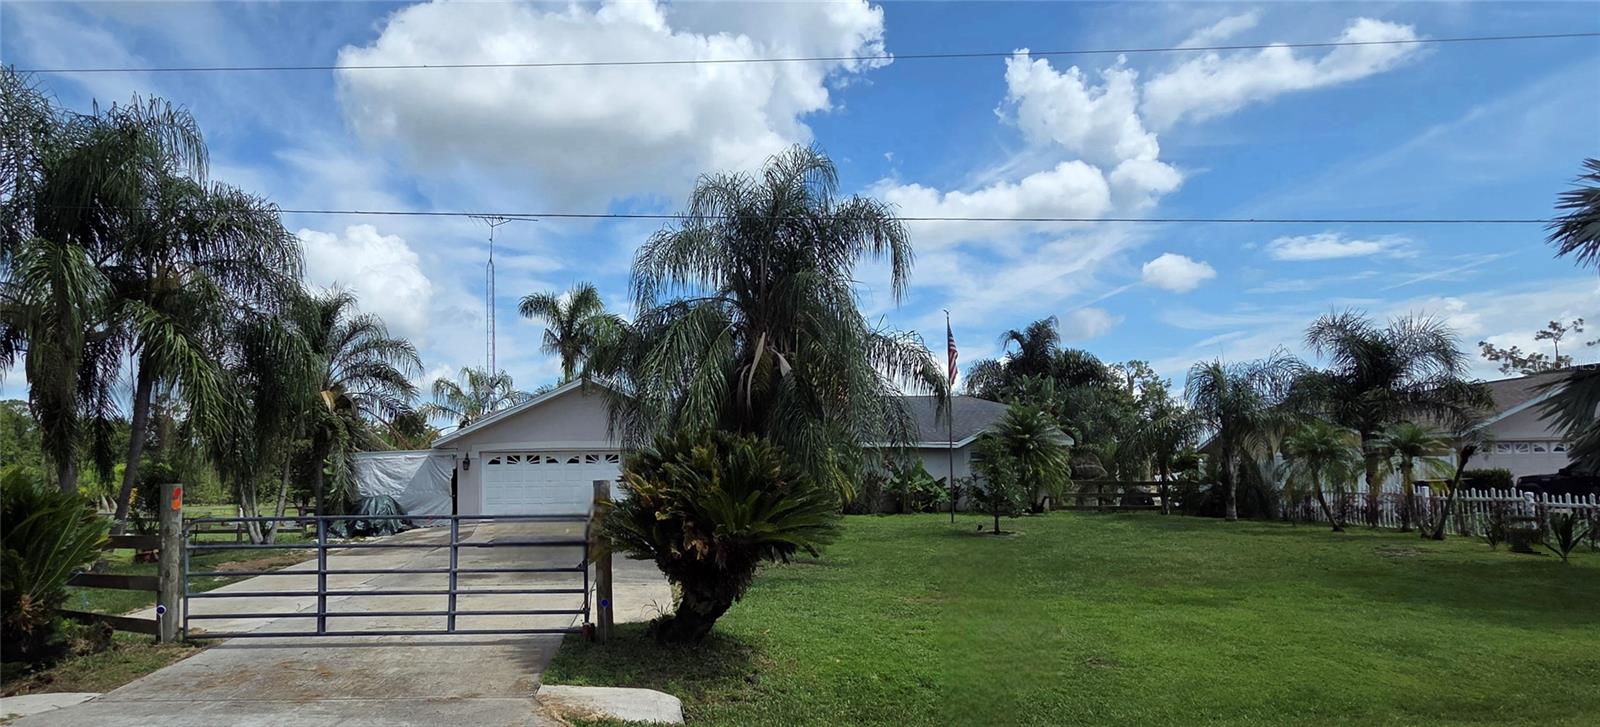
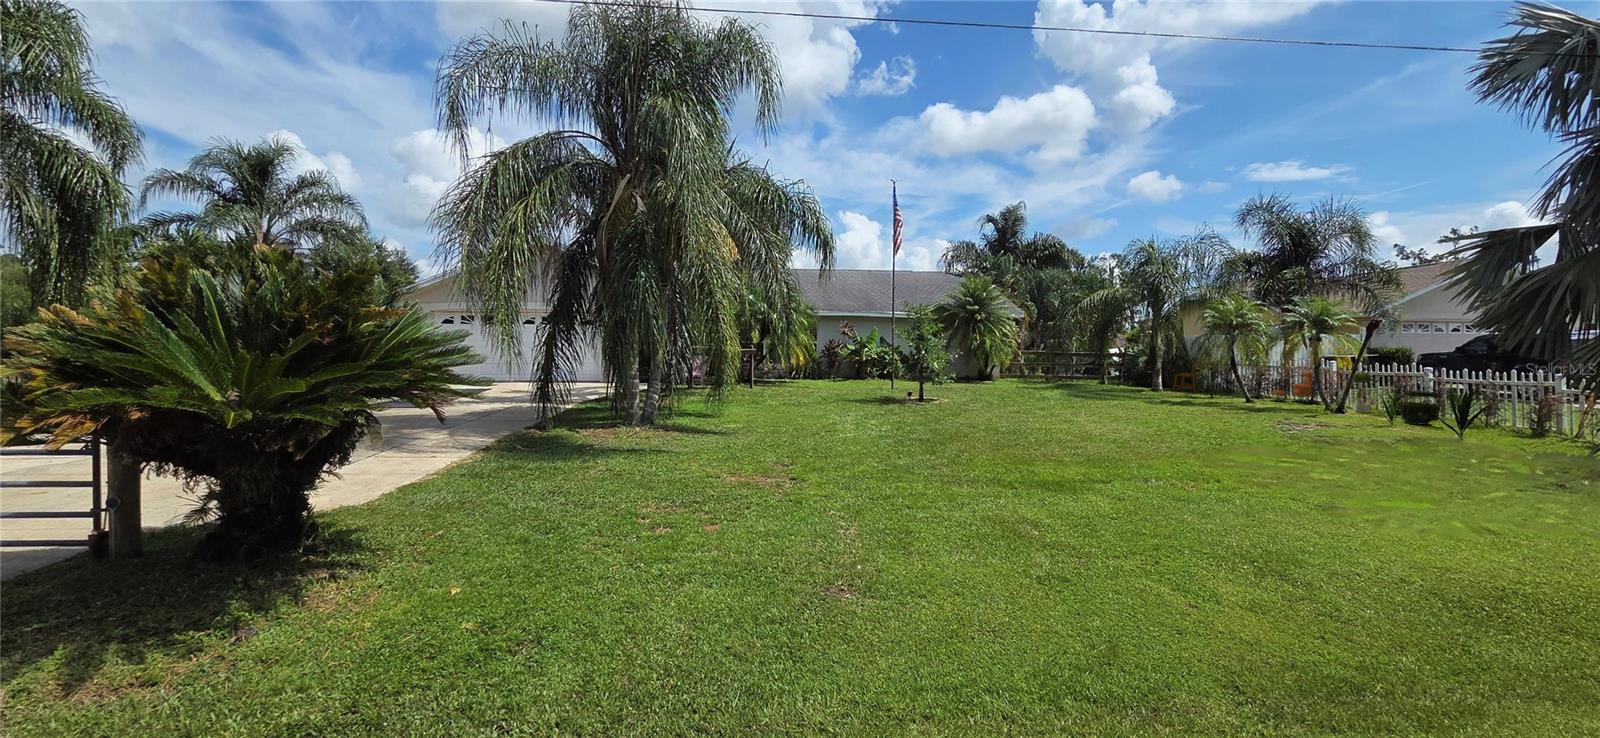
bench: none [1252,488,1285,526] -> present [1173,362,1199,392]
potted tree: none [1448,496,1472,542] -> present [1353,372,1372,413]
lounge chair: none [1360,497,1410,534] -> present [1271,371,1312,403]

